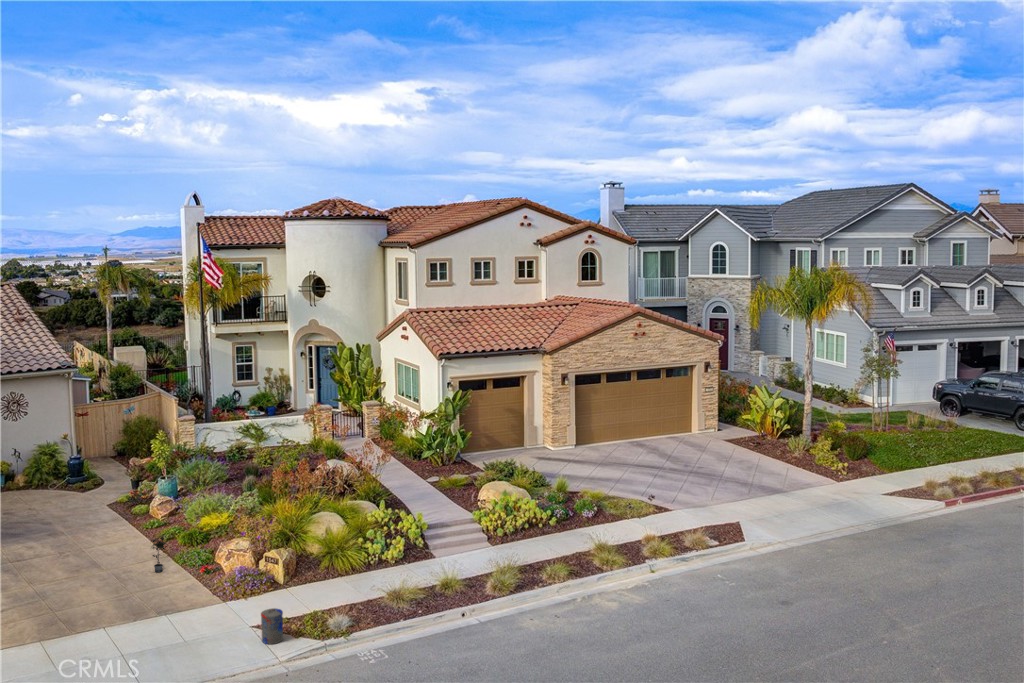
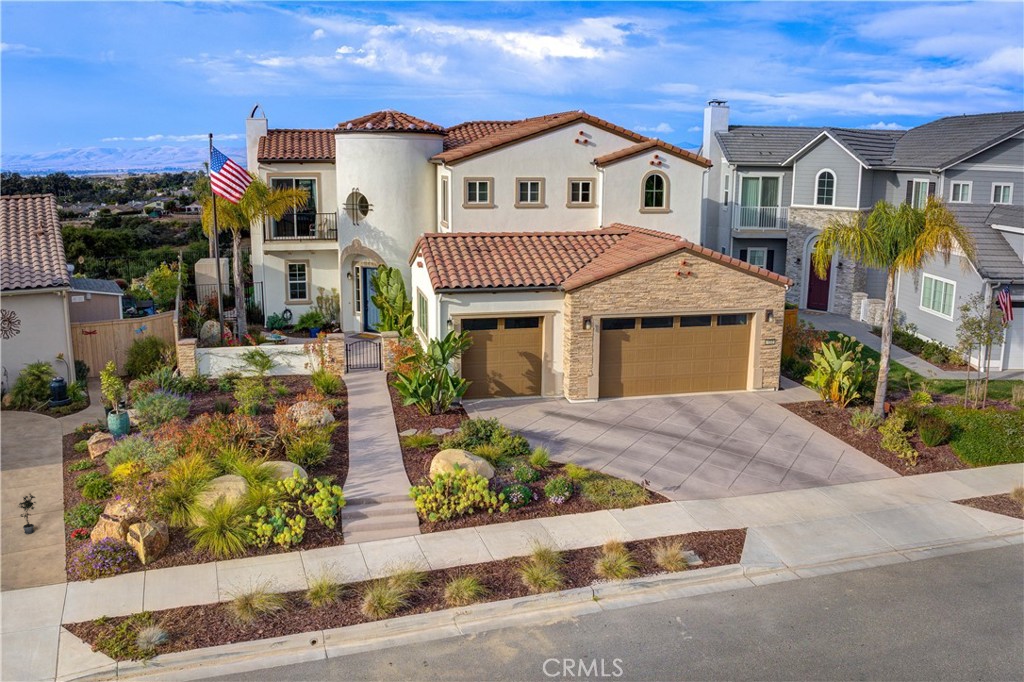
trash can: present [261,608,283,644] -> none [38,619,71,666]

